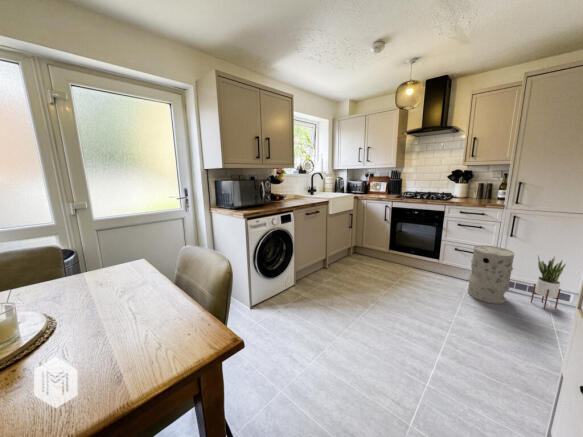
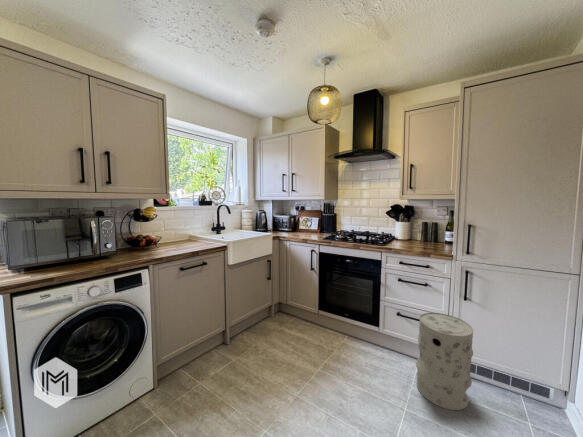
potted plant: present [531,256,566,309] -> none [501,332,541,418]

